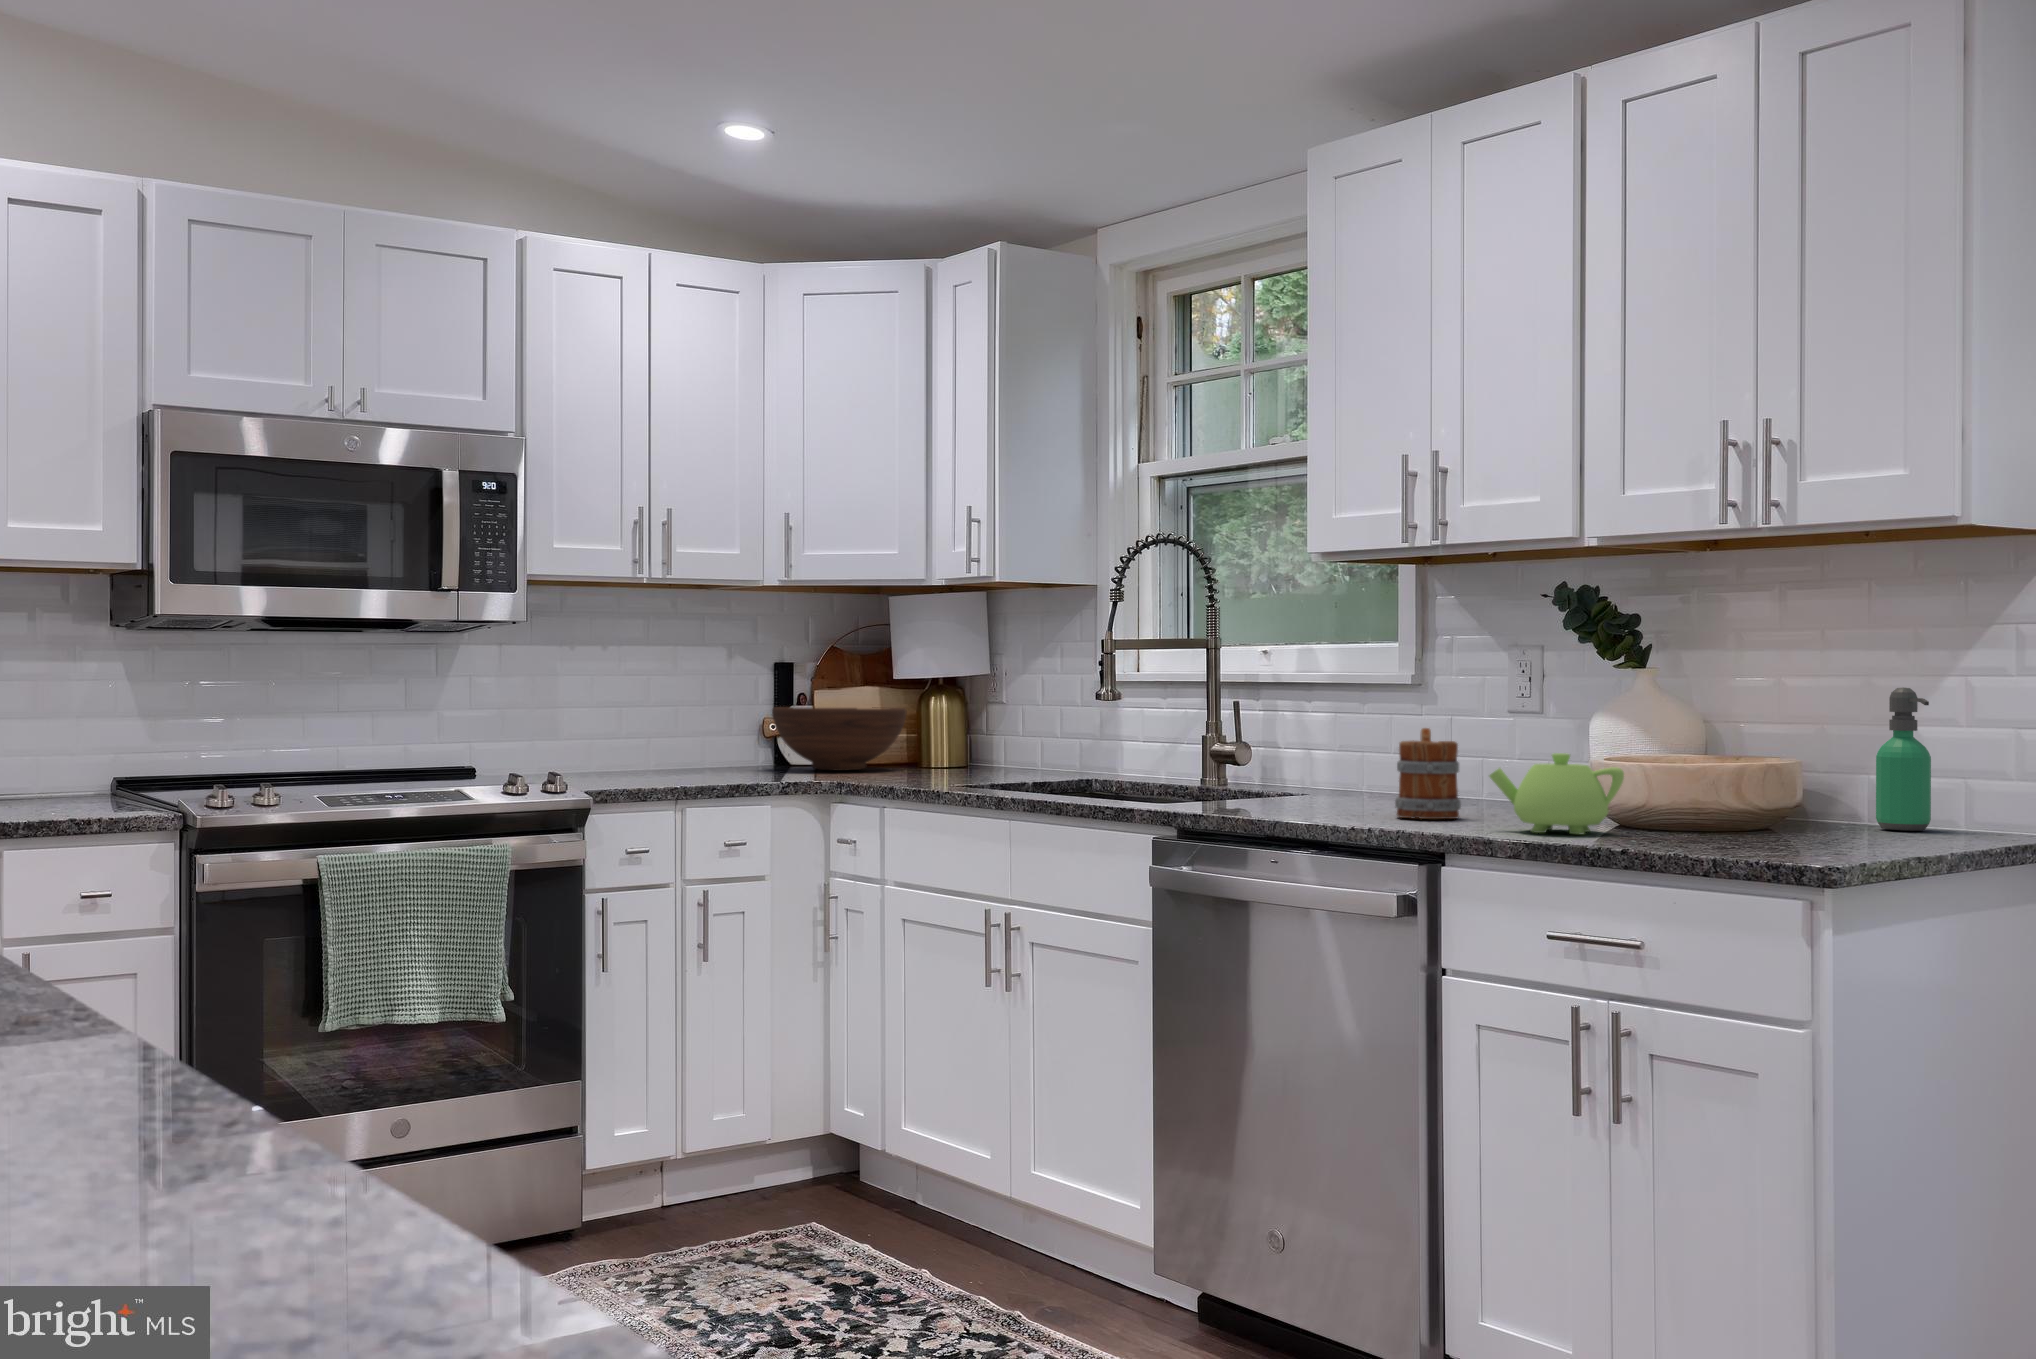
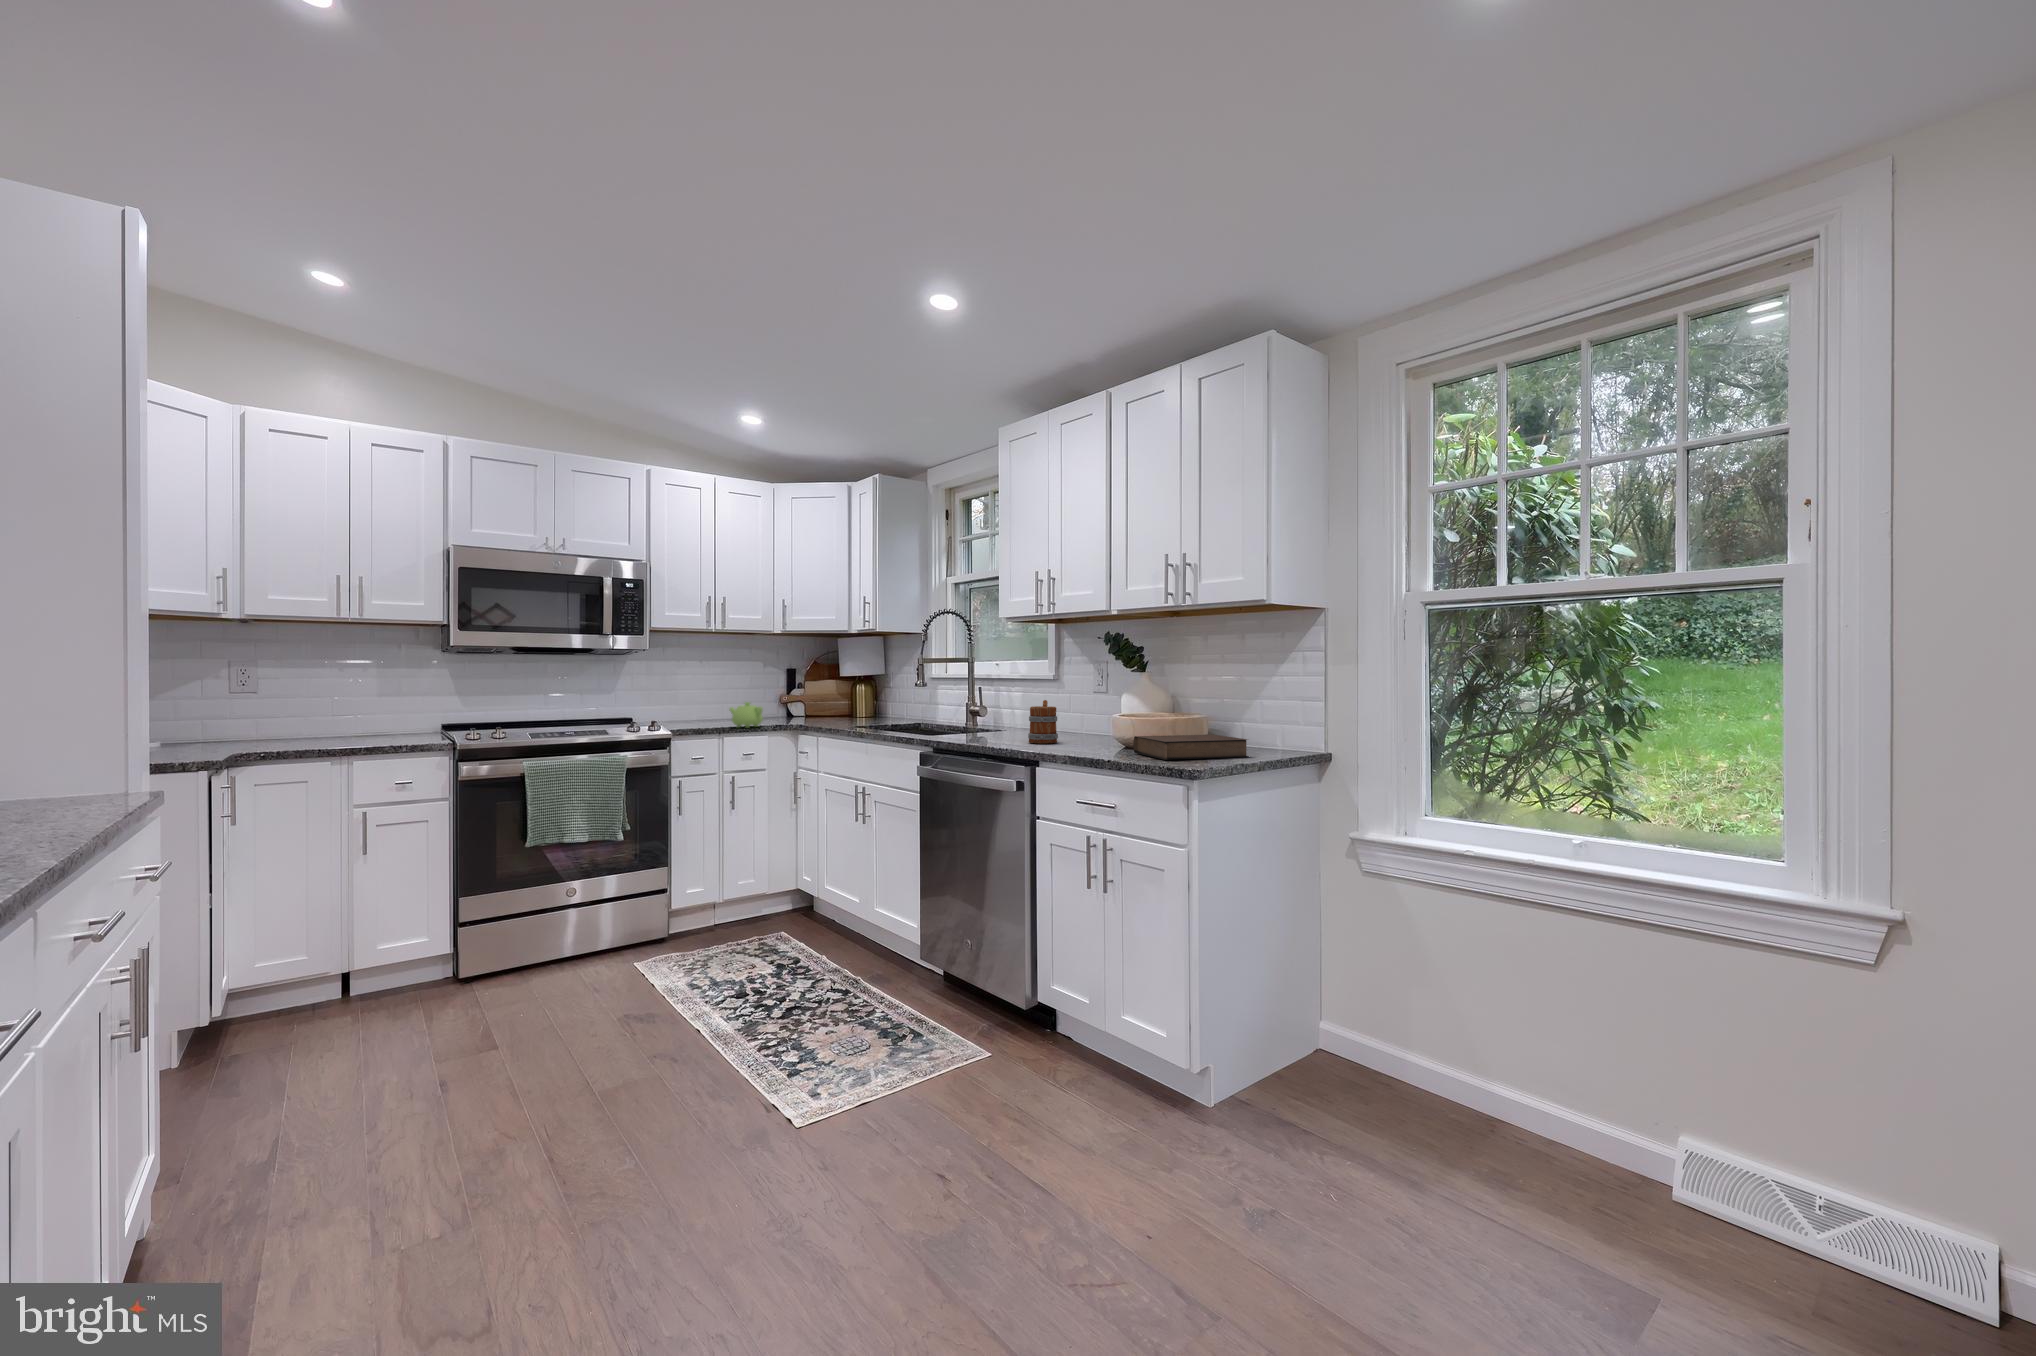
soap dispenser: present [1876,687,1931,831] -> none [1240,681,1264,748]
fruit bowl: present [772,707,907,771] -> none [784,689,848,718]
teapot: present [1489,753,1624,834] -> present [730,702,763,728]
book: none [1658,801,1923,849] -> present [1133,734,1247,760]

